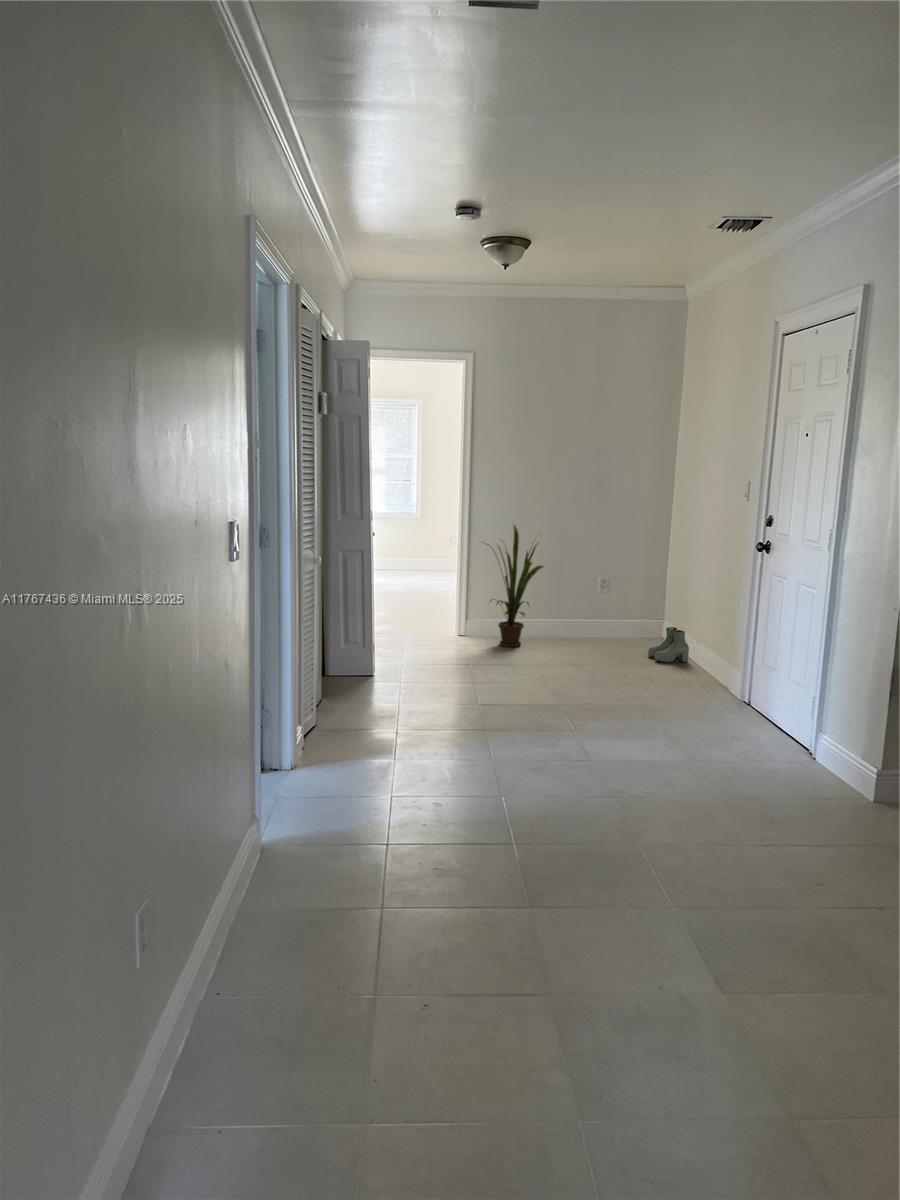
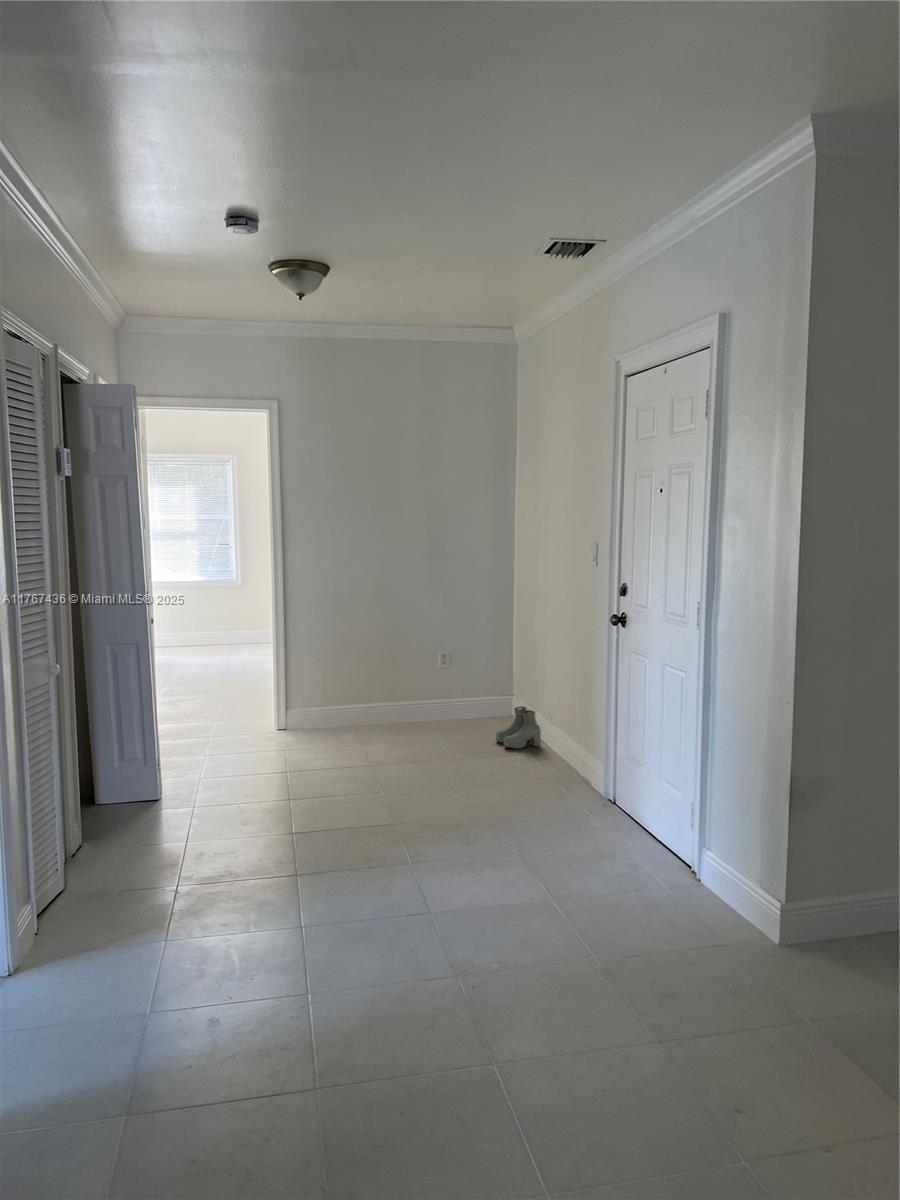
house plant: present [488,525,543,647] -> none [293,596,373,742]

